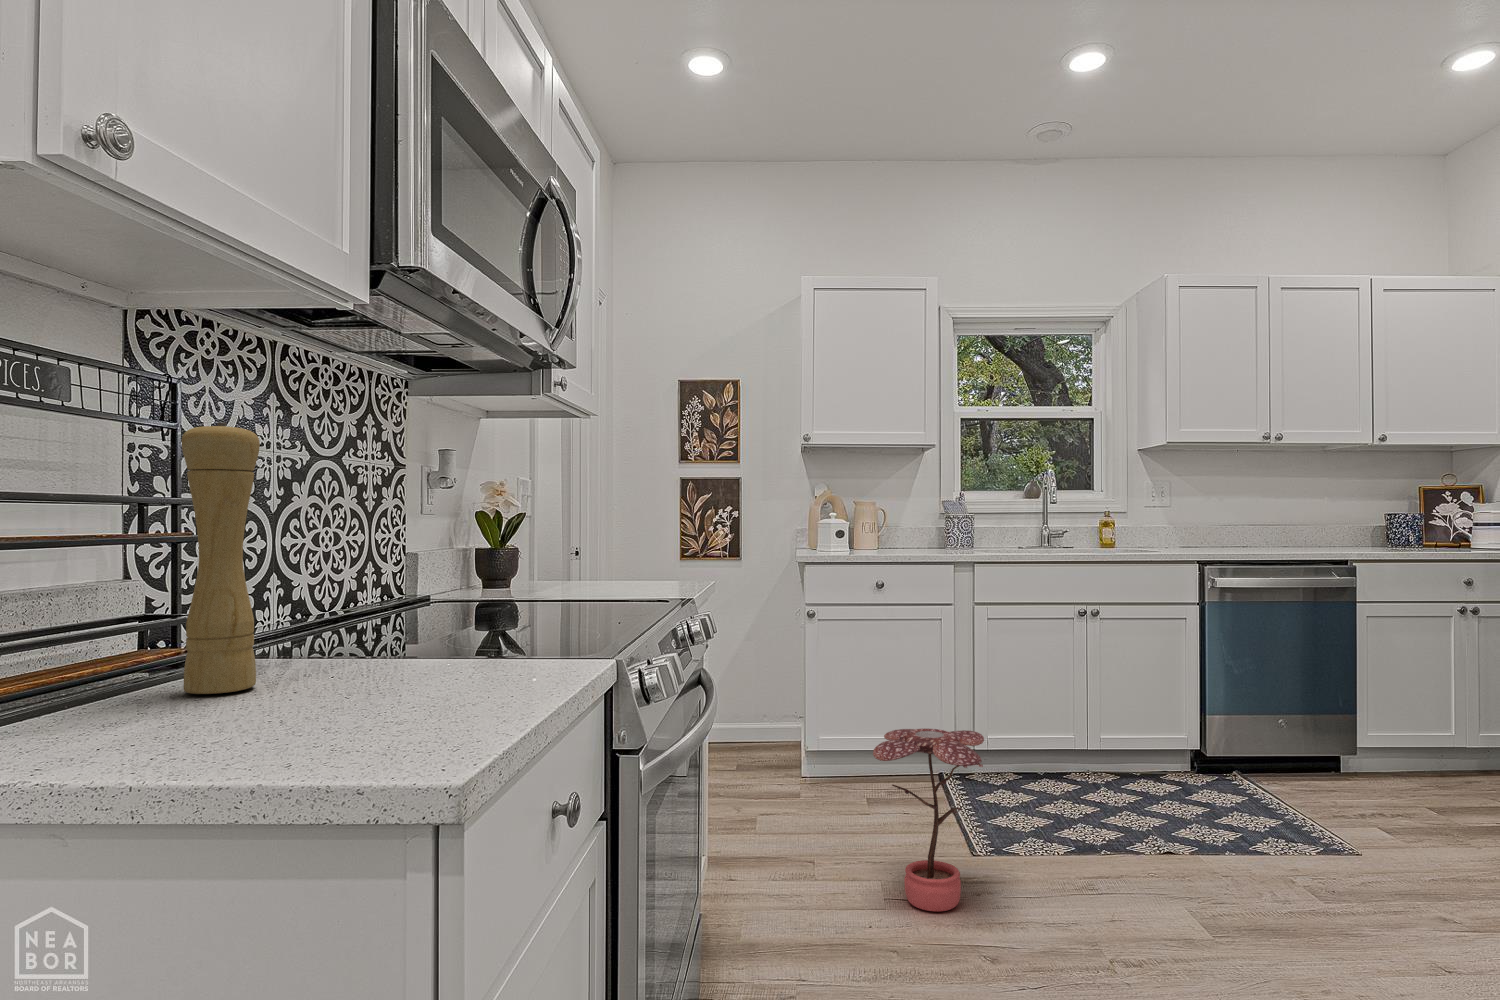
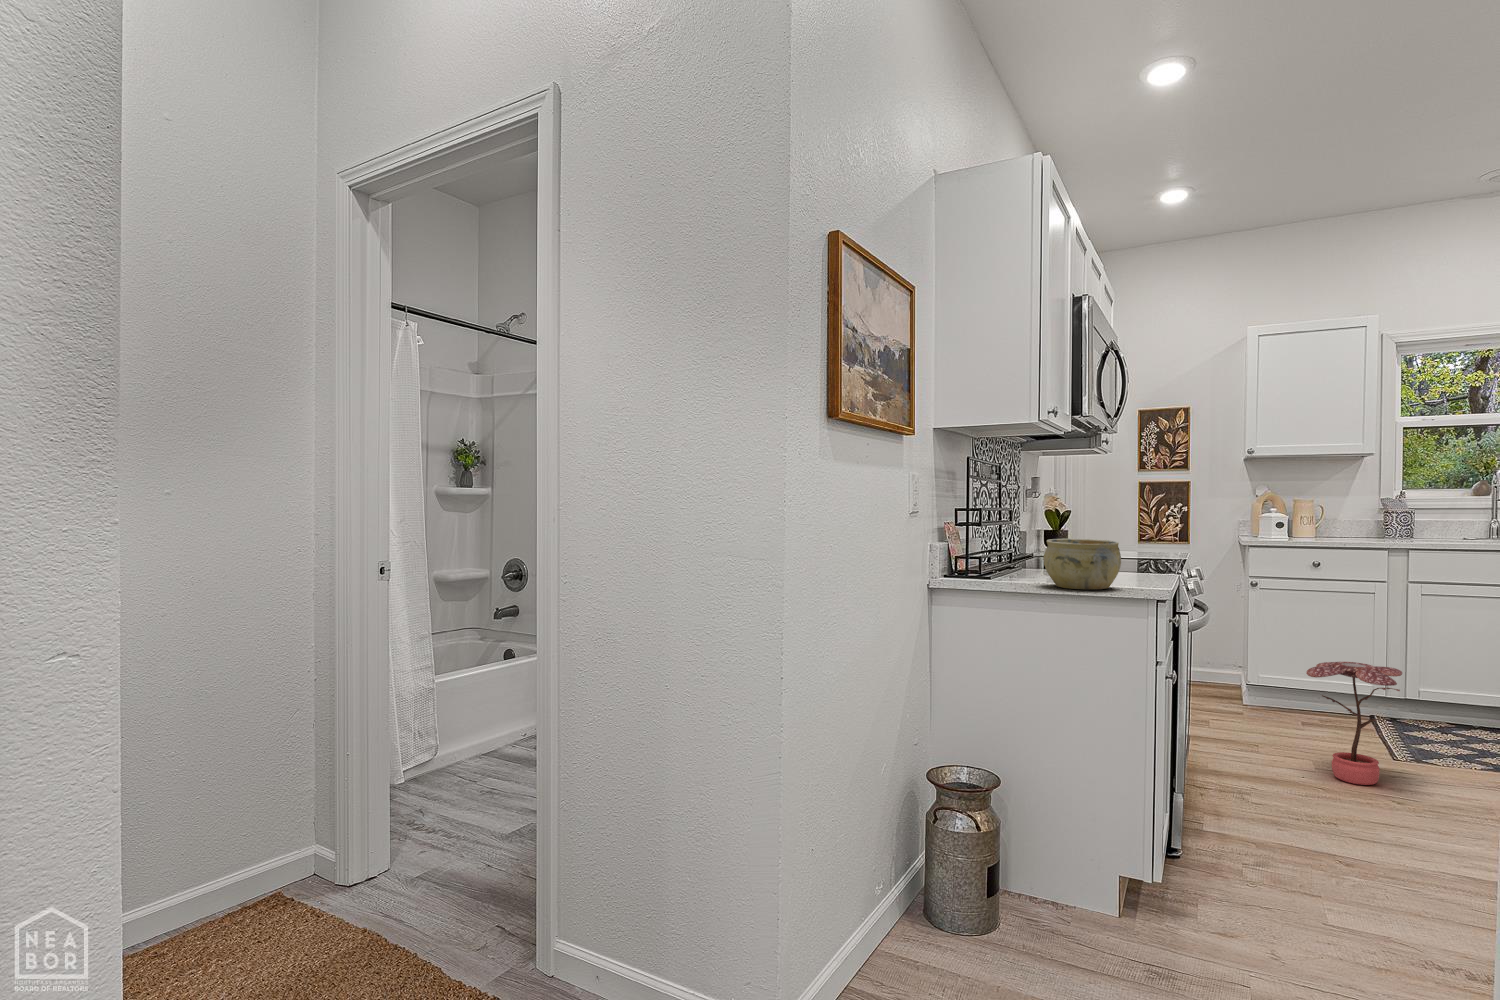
pepper mill: present [182,422,260,694] -> none [990,480,1016,582]
ceramic bowl: none [292,571,496,713] -> present [1043,538,1121,589]

